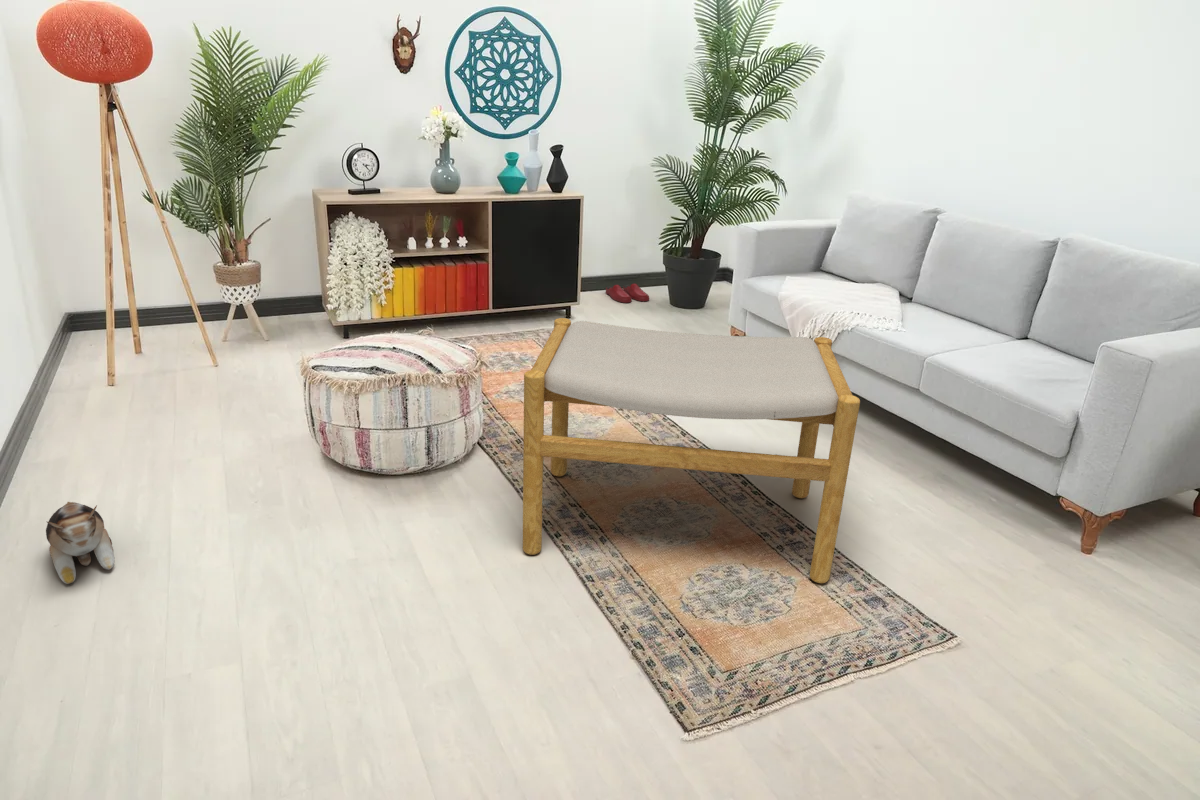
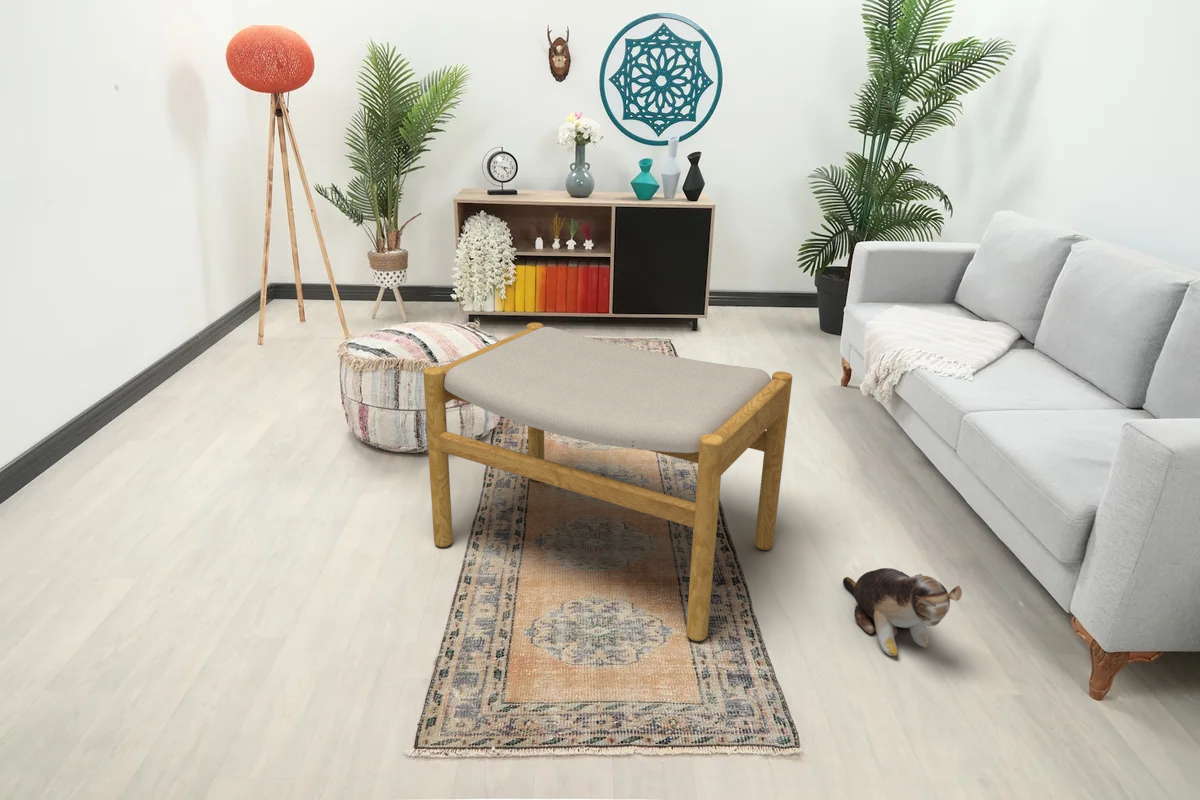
slippers: present [606,284,649,303] -> none [758,302,800,322]
plush toy: present [46,502,115,584] -> present [843,568,962,656]

